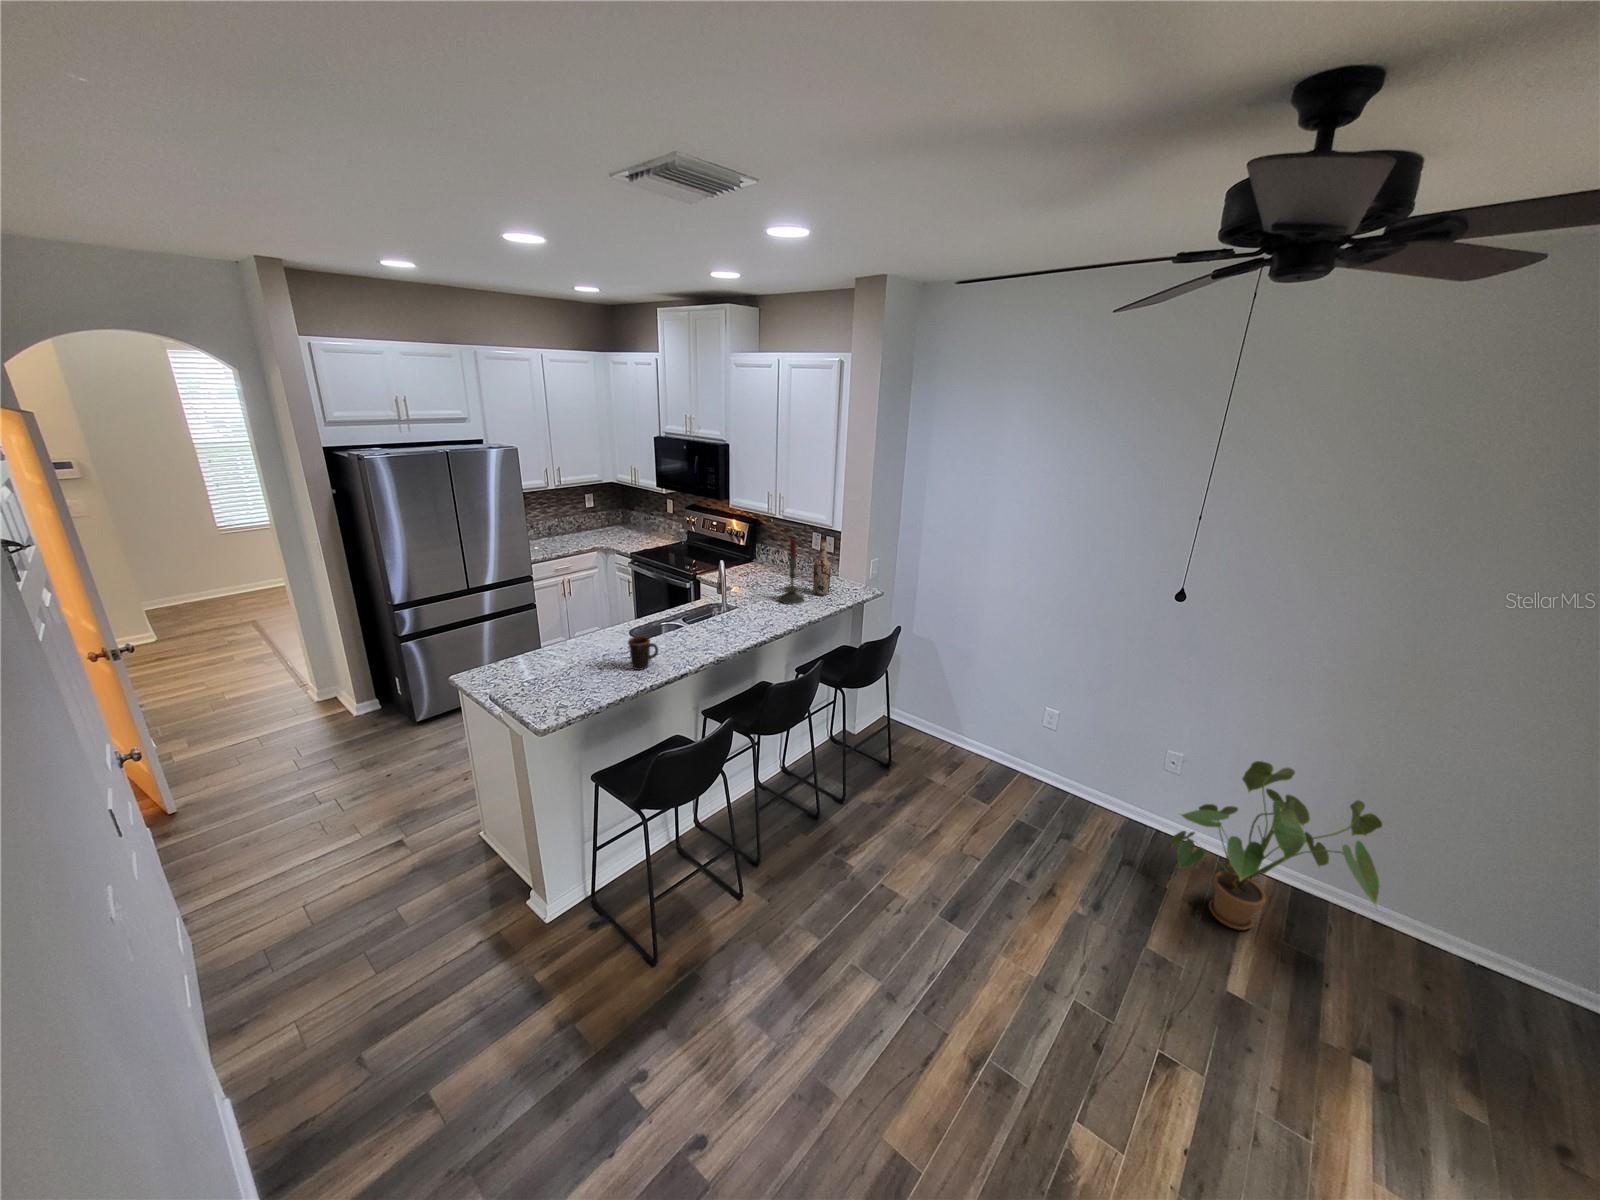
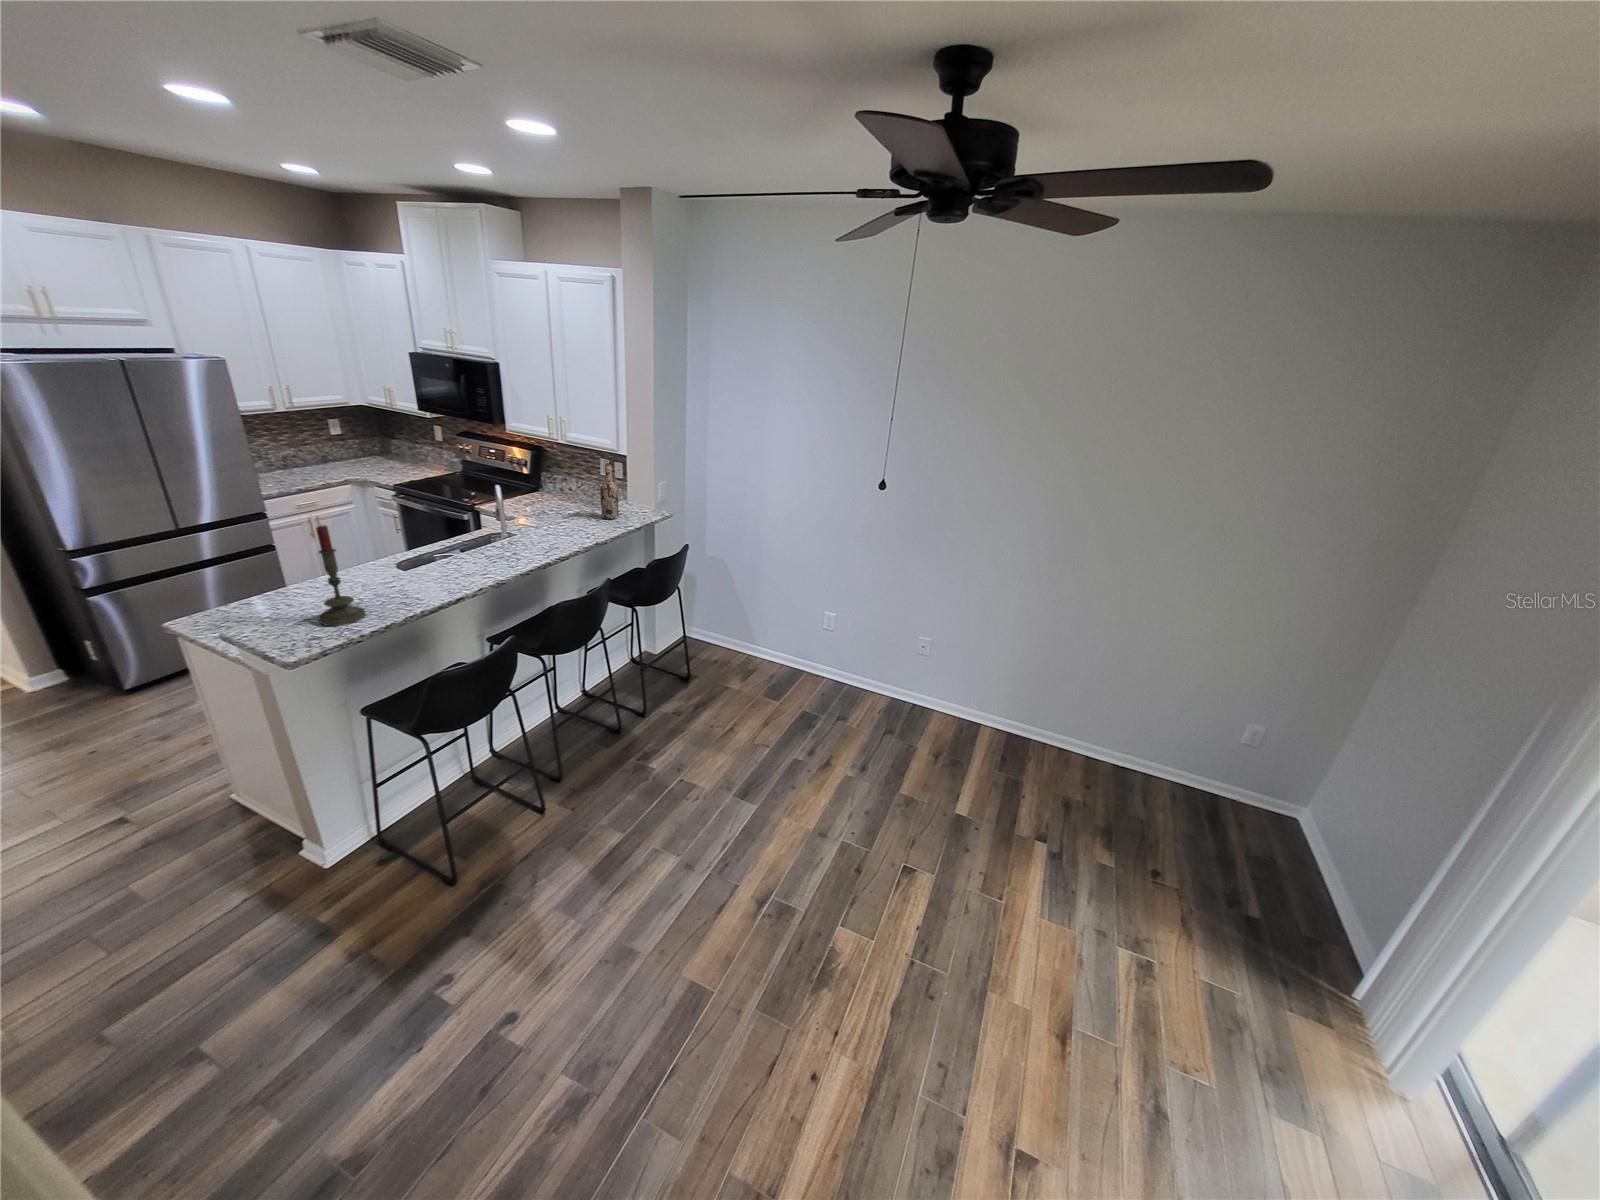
candle: present [779,539,804,604] -> present [316,525,366,626]
mug: present [628,636,658,670] -> none [390,562,428,598]
house plant: present [1170,761,1382,930] -> none [919,637,1059,769]

